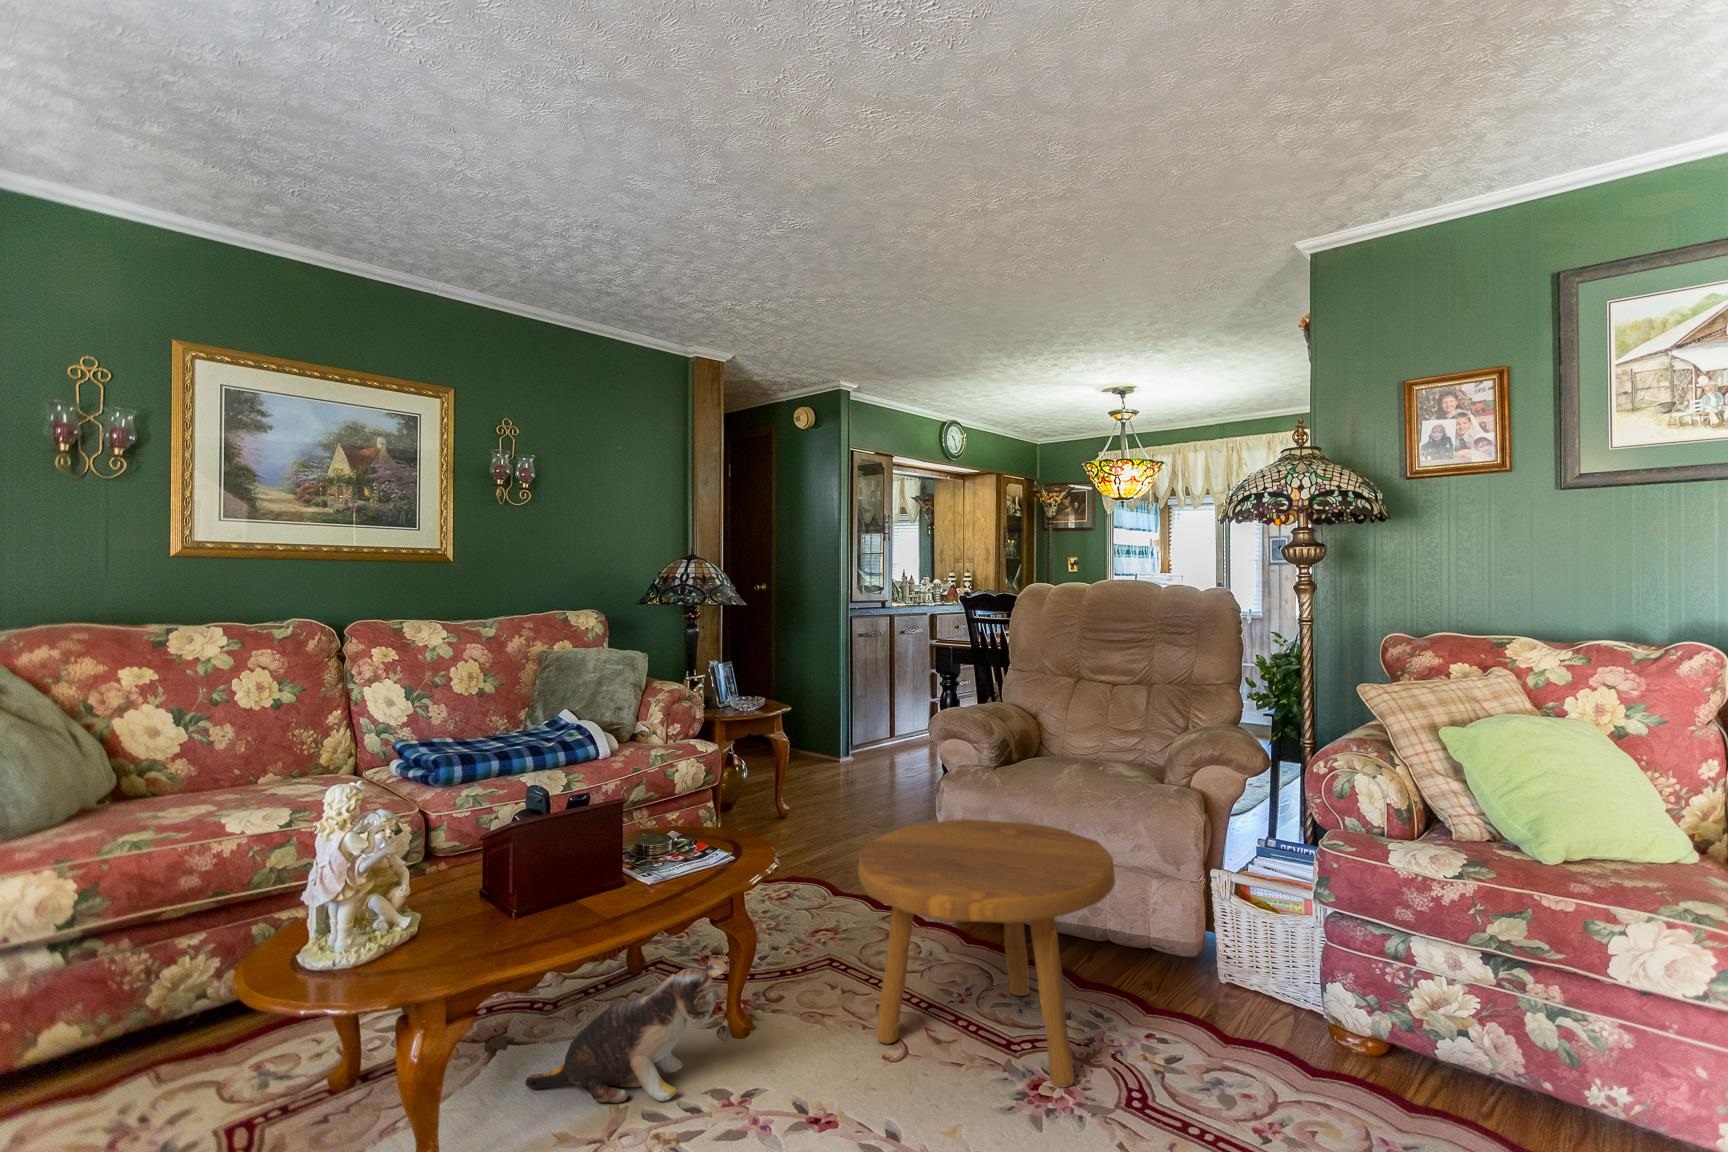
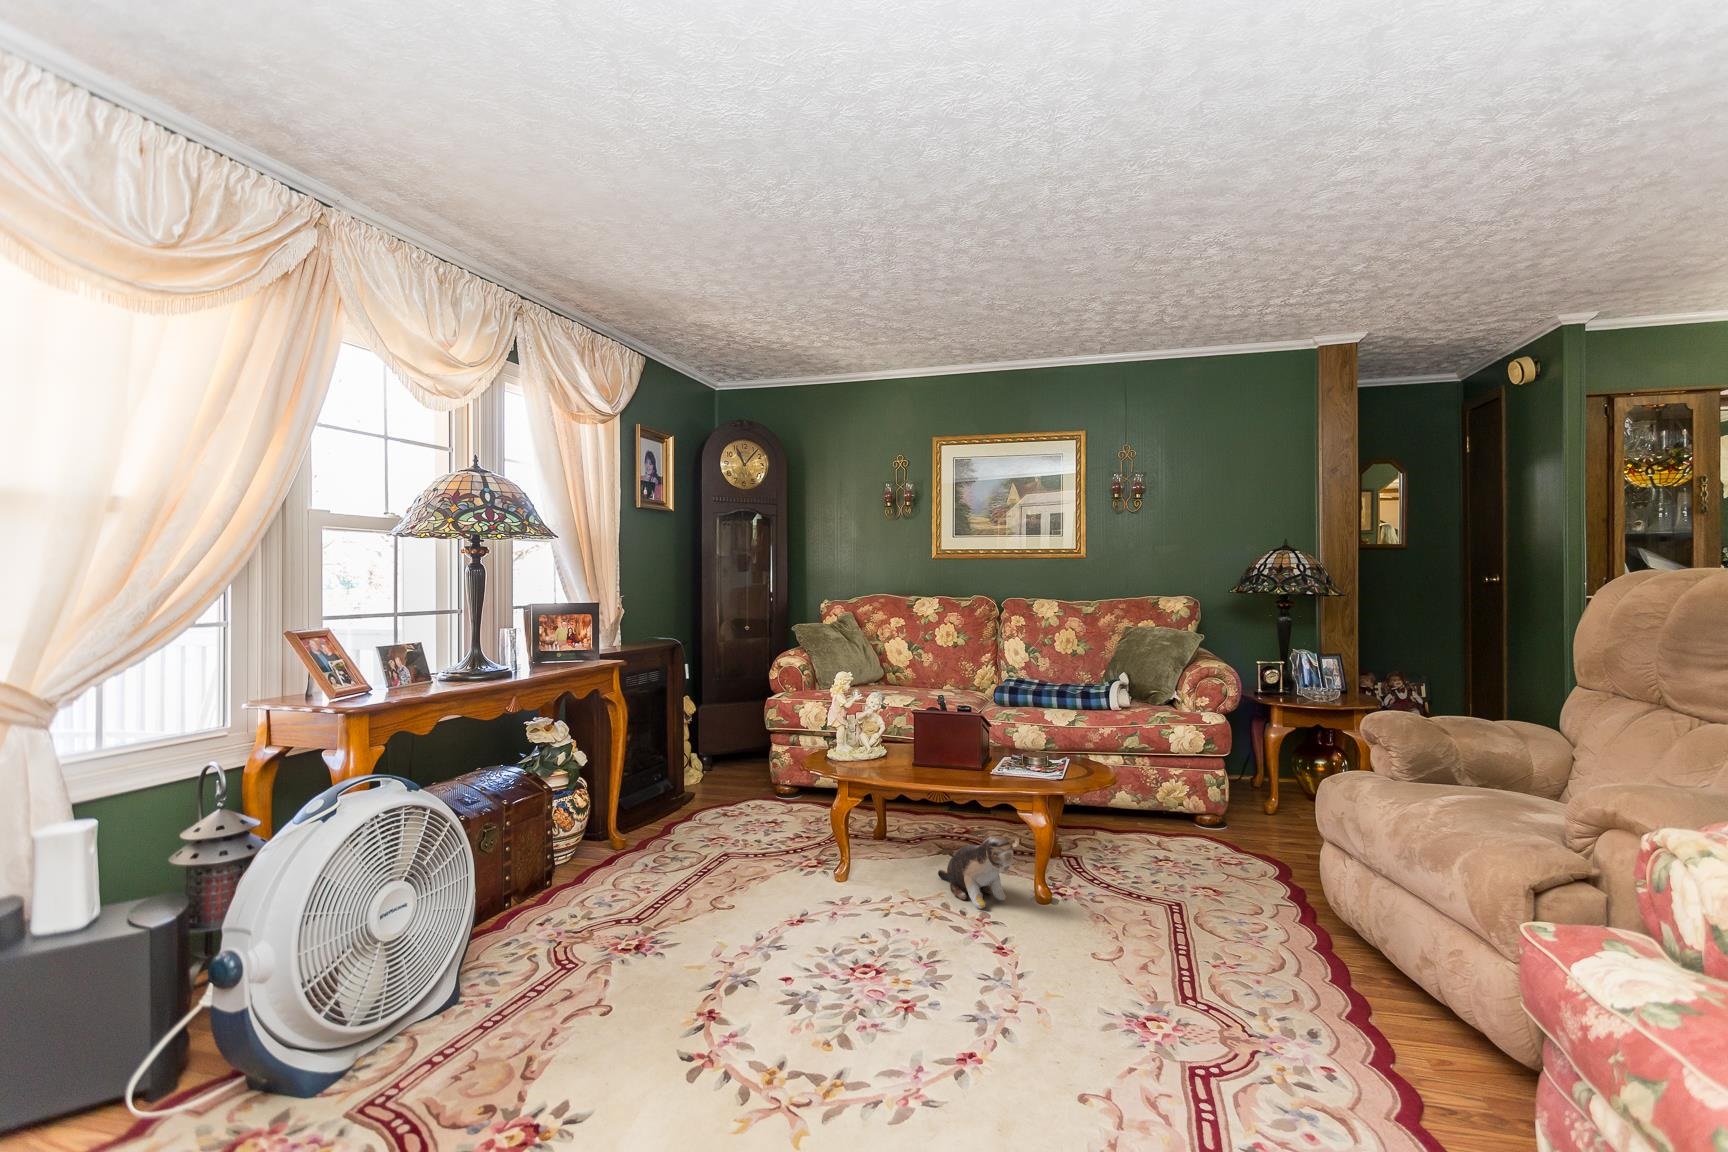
footstool: present [858,819,1115,1088] -> none [1095,798,1331,1026]

